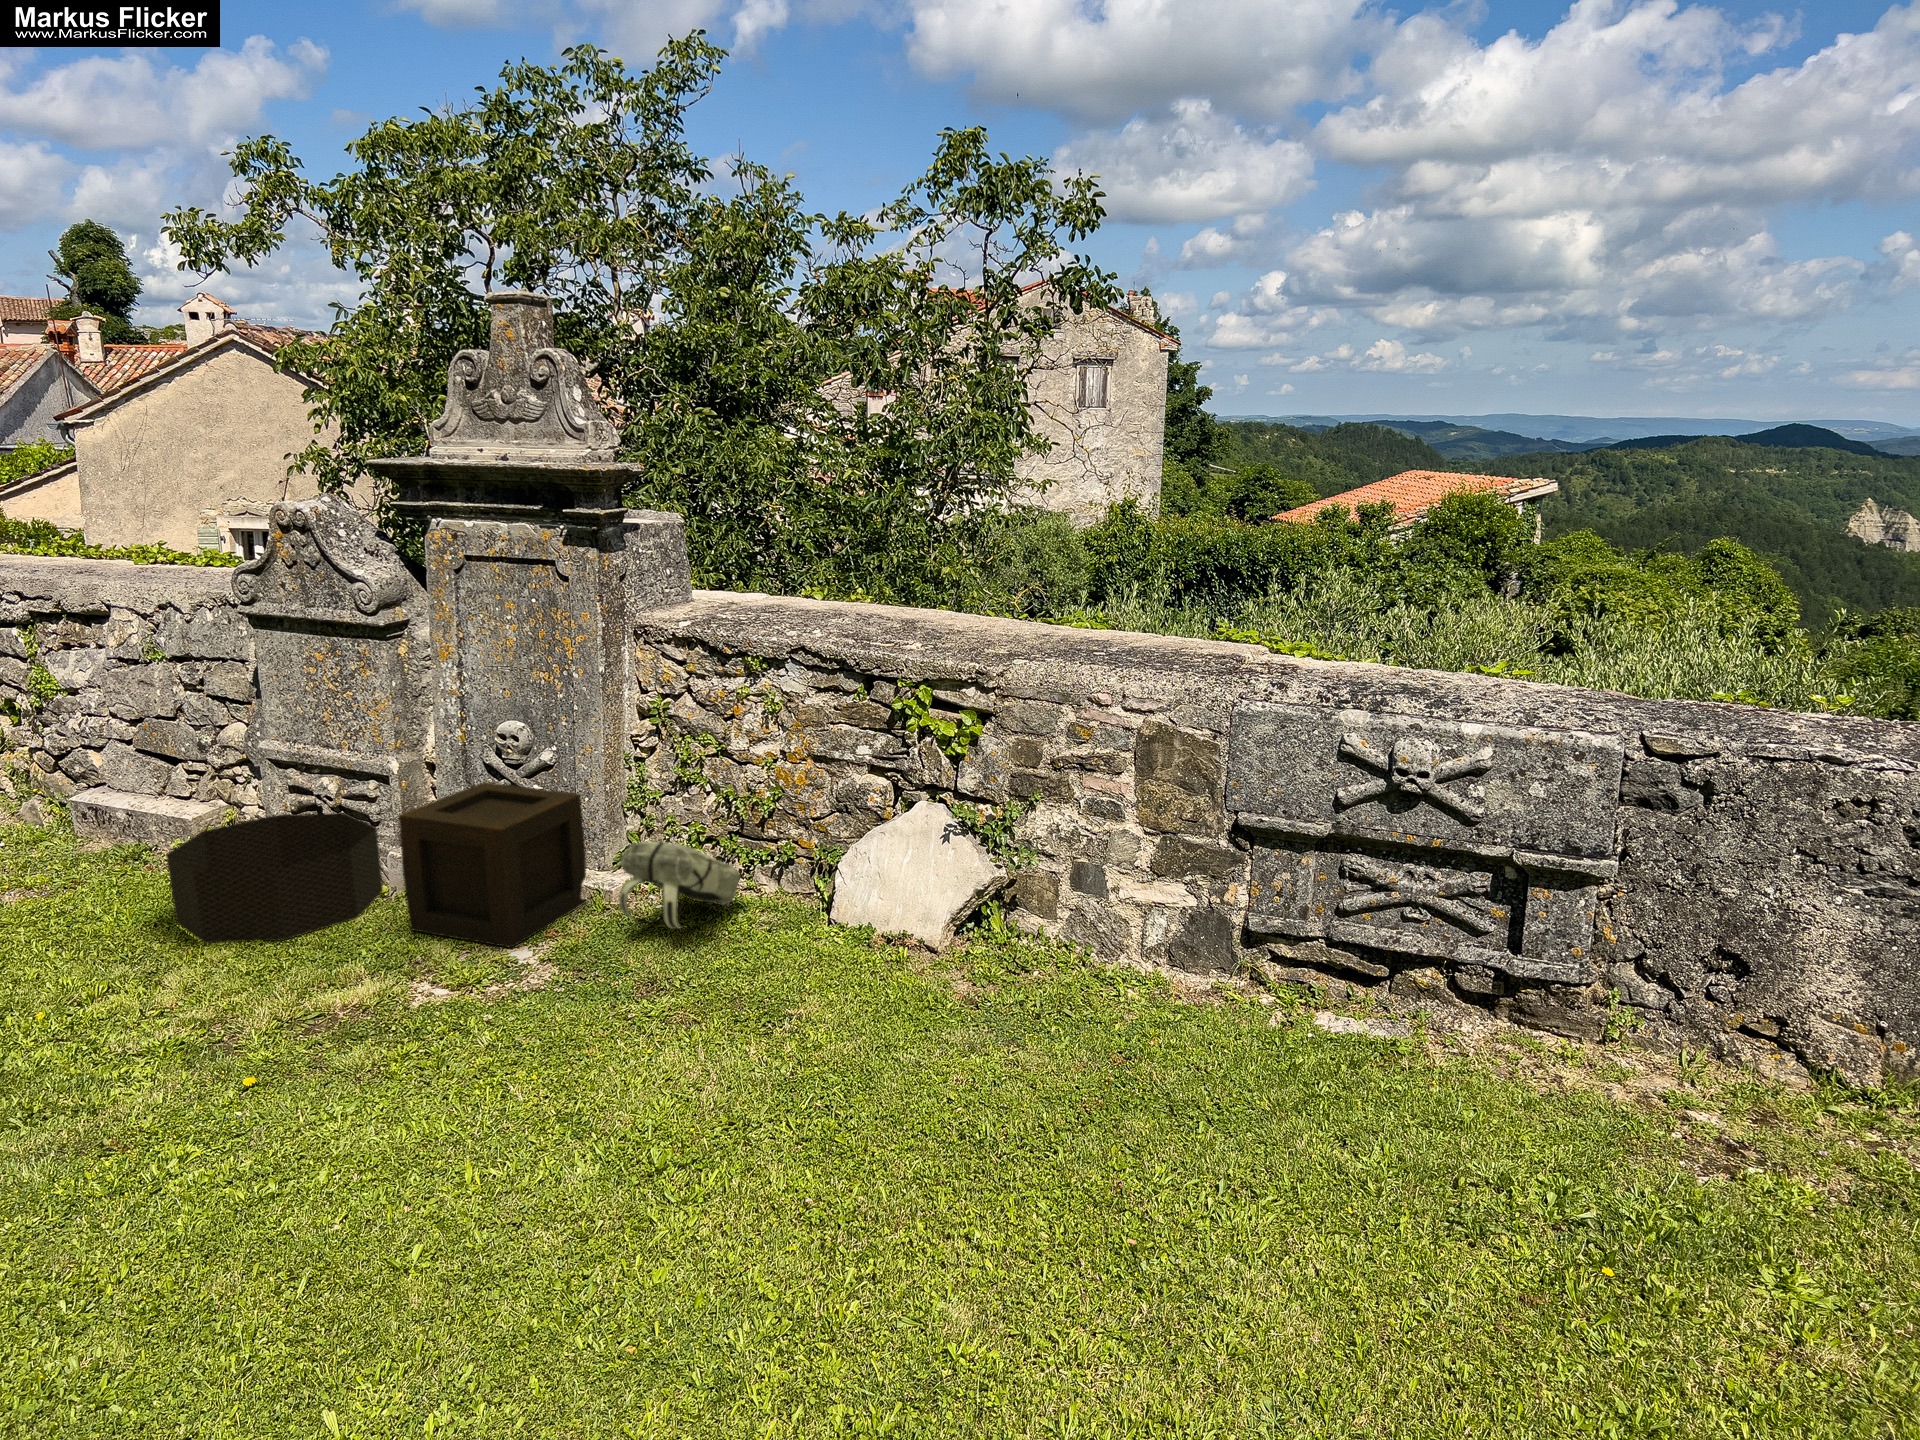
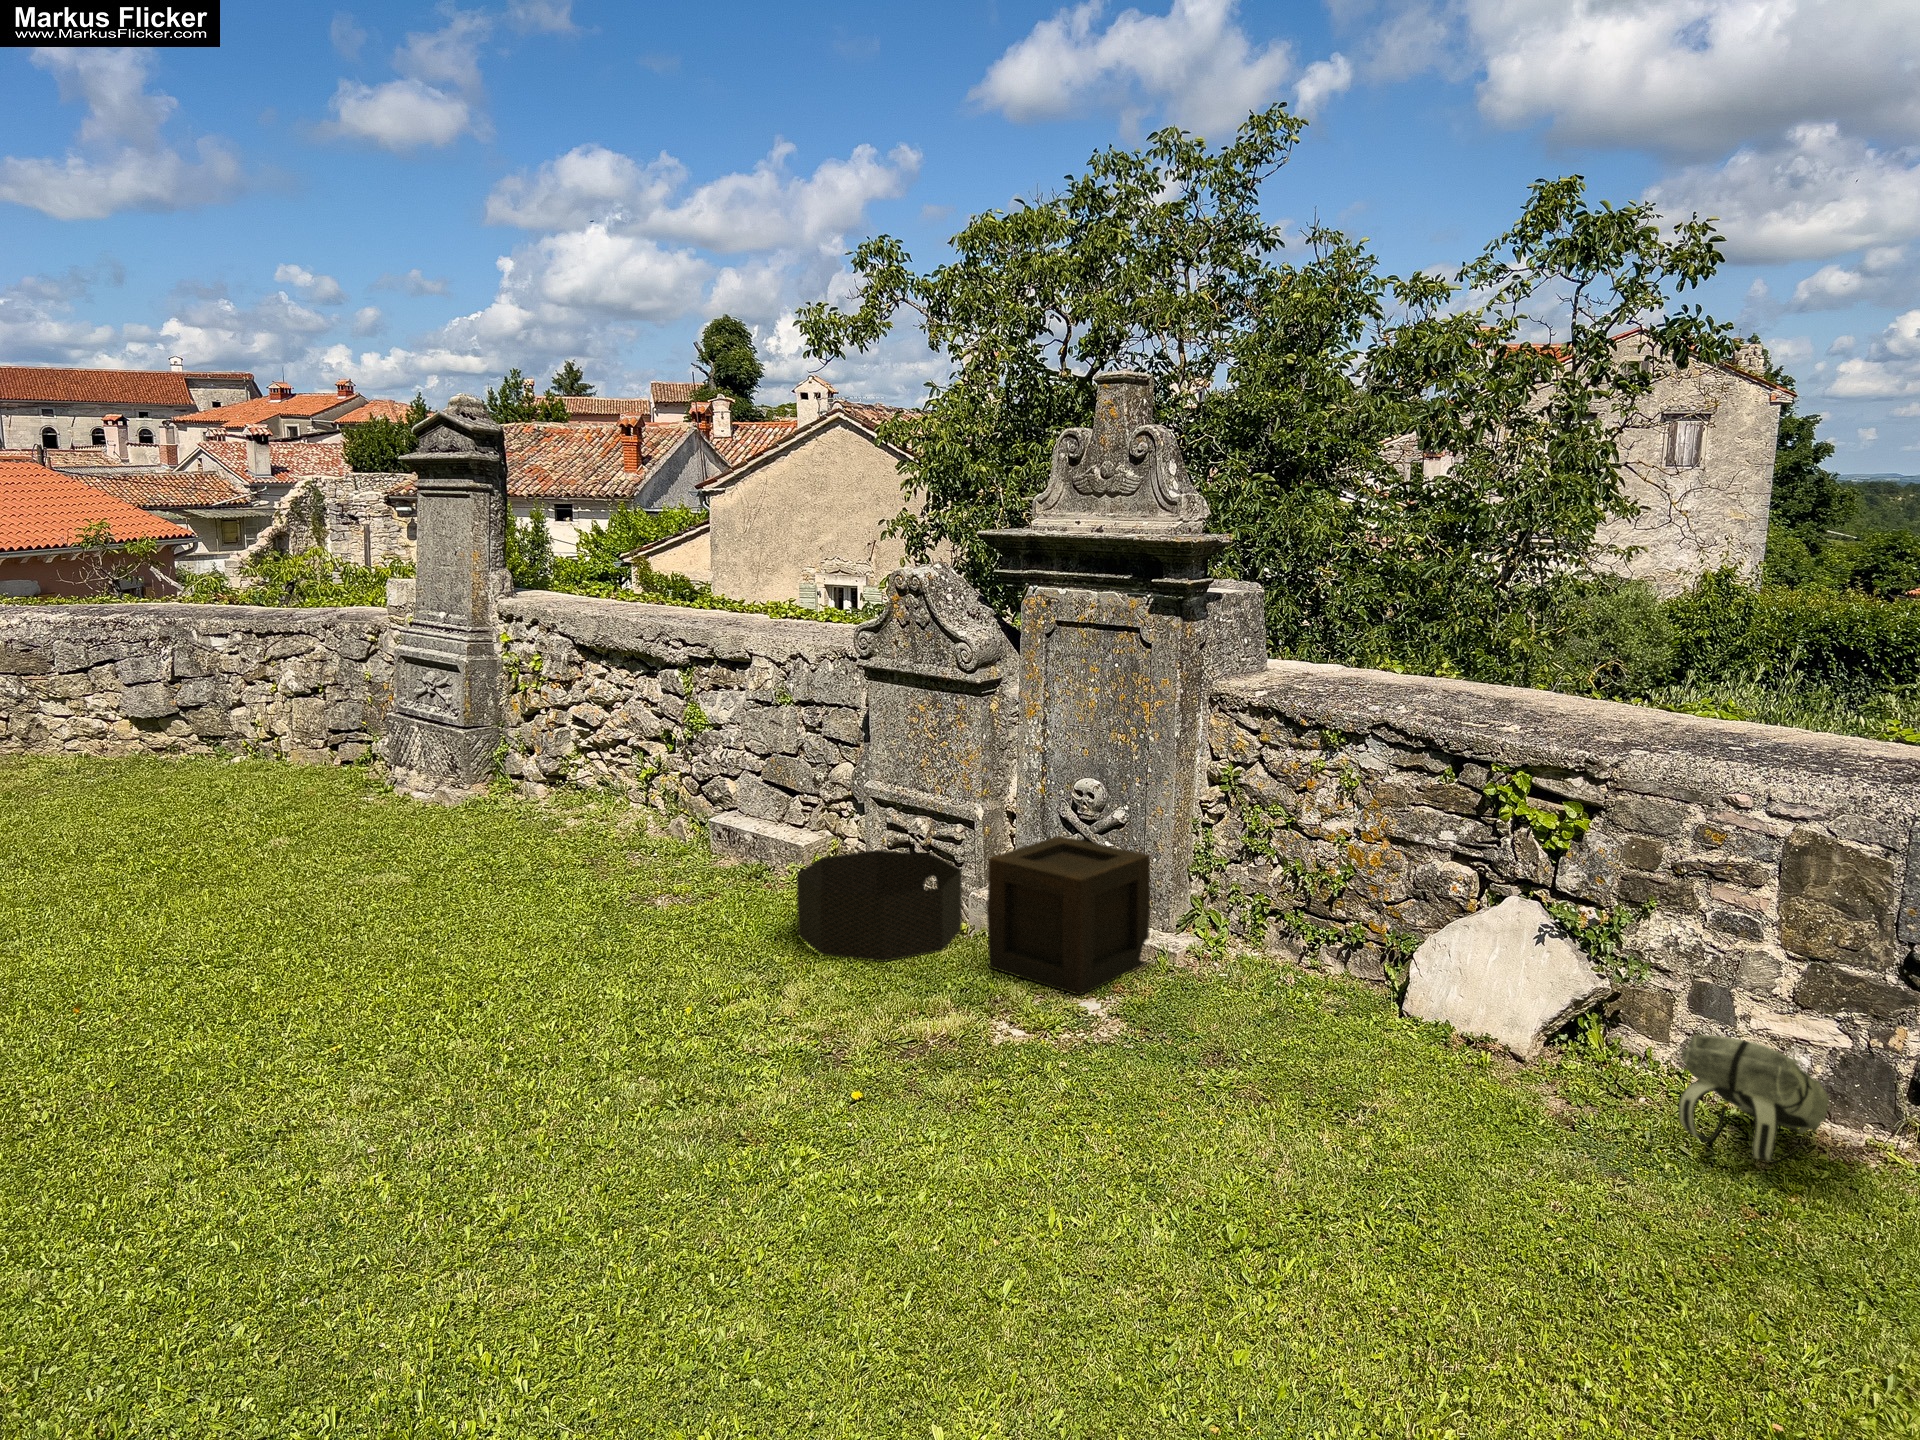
backpack: present [619,842,740,930] -> present [1678,1035,1829,1163]

